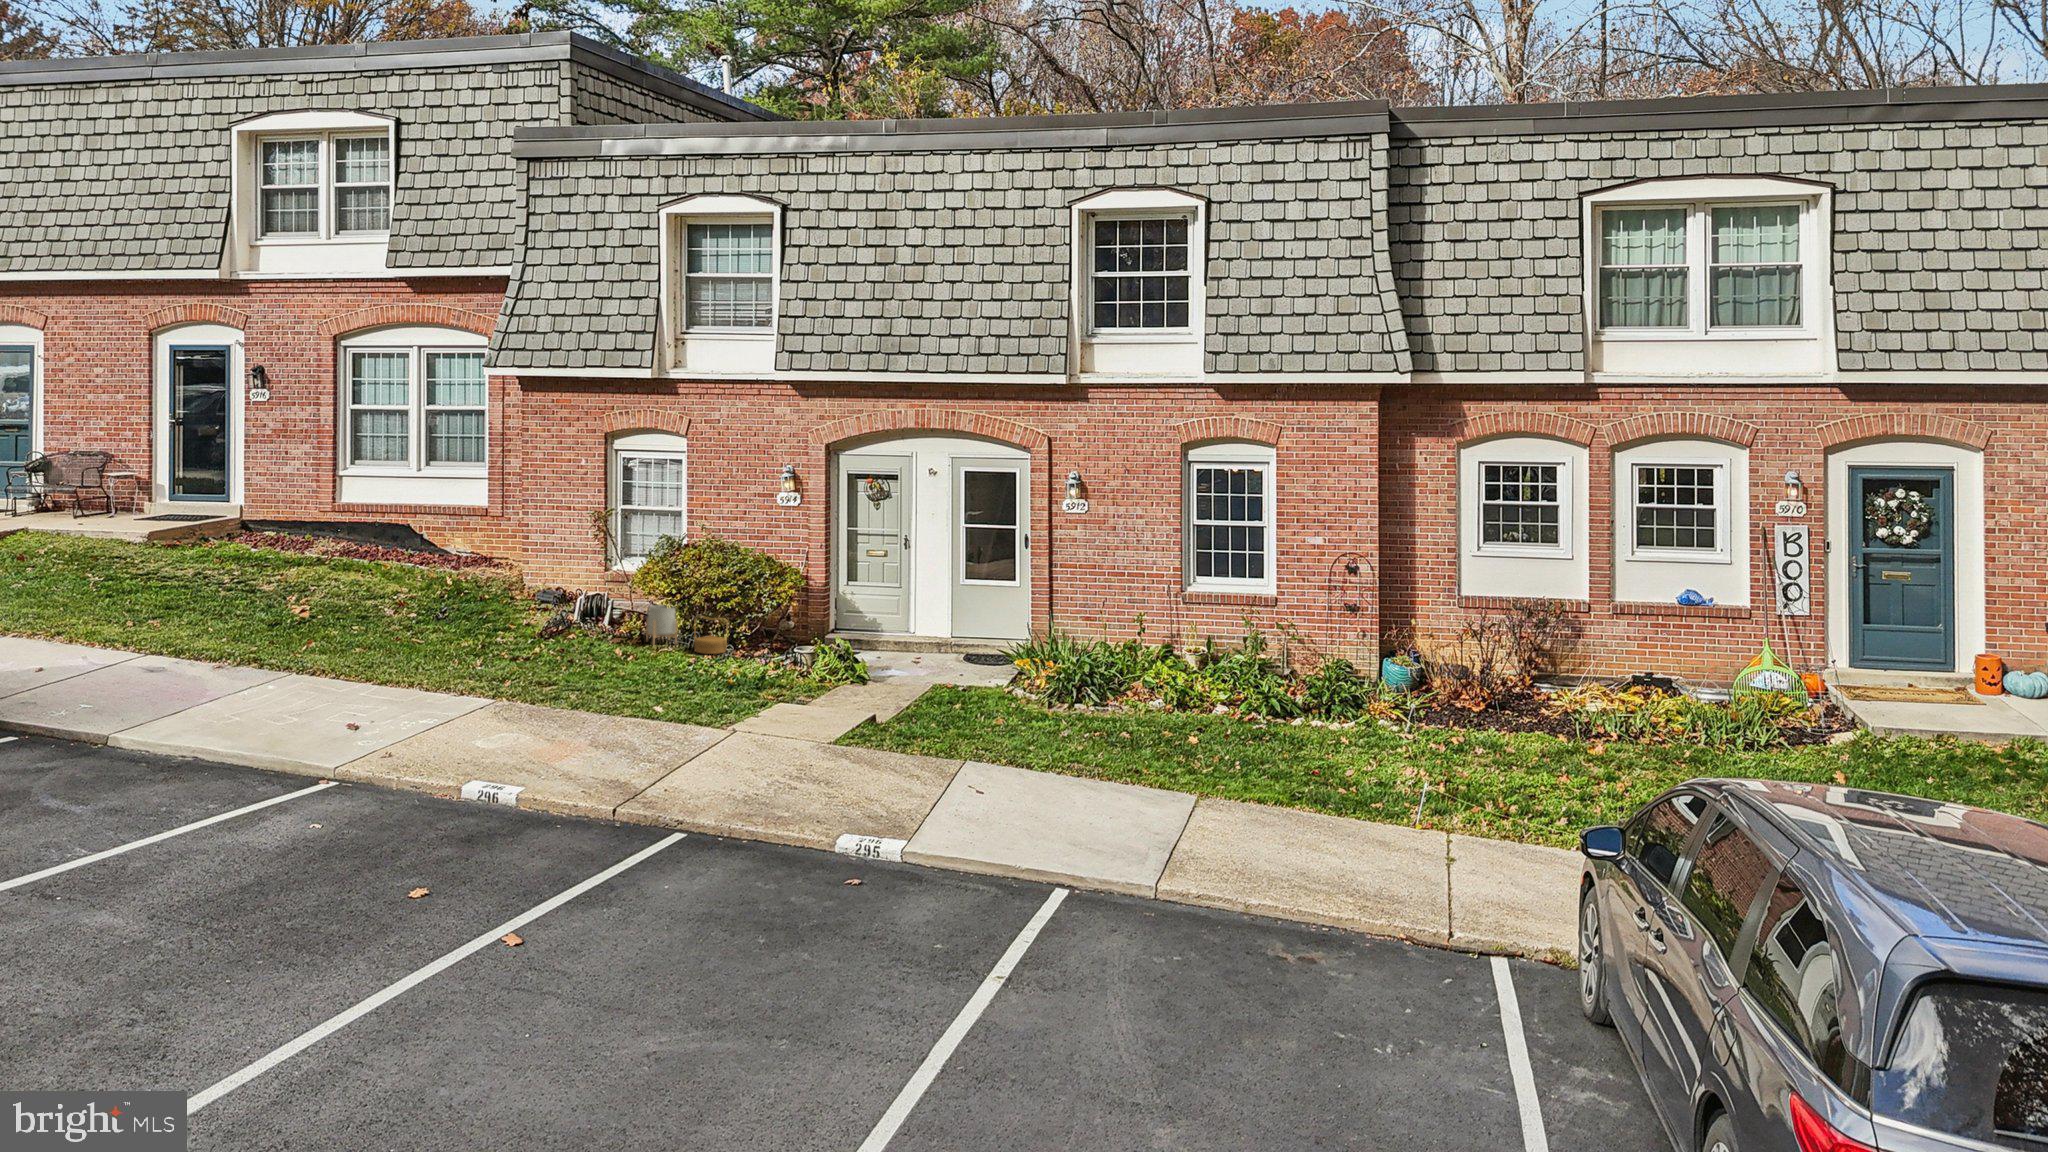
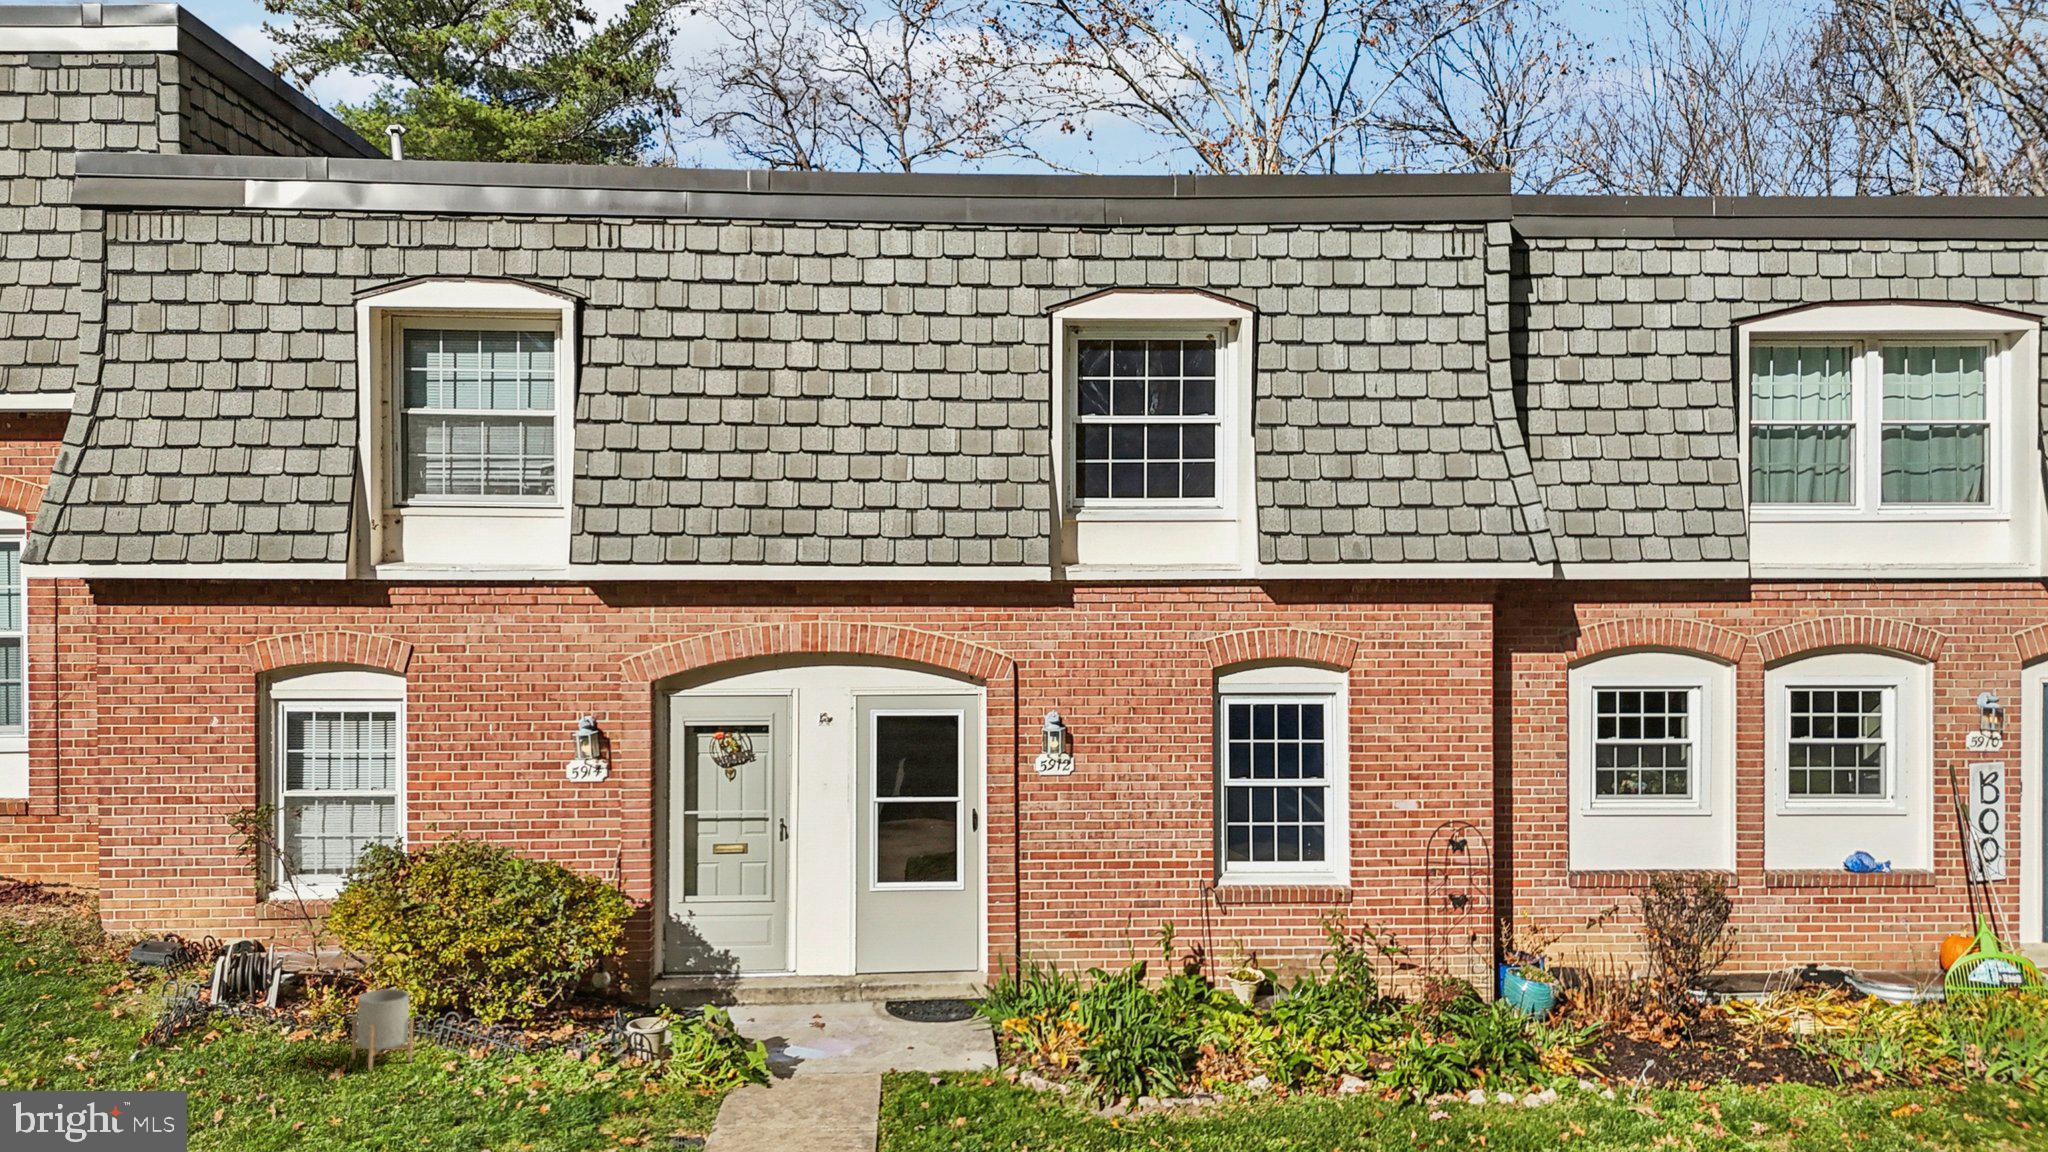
woven basket: present [694,617,728,654] -> none [448,1011,513,1082]

